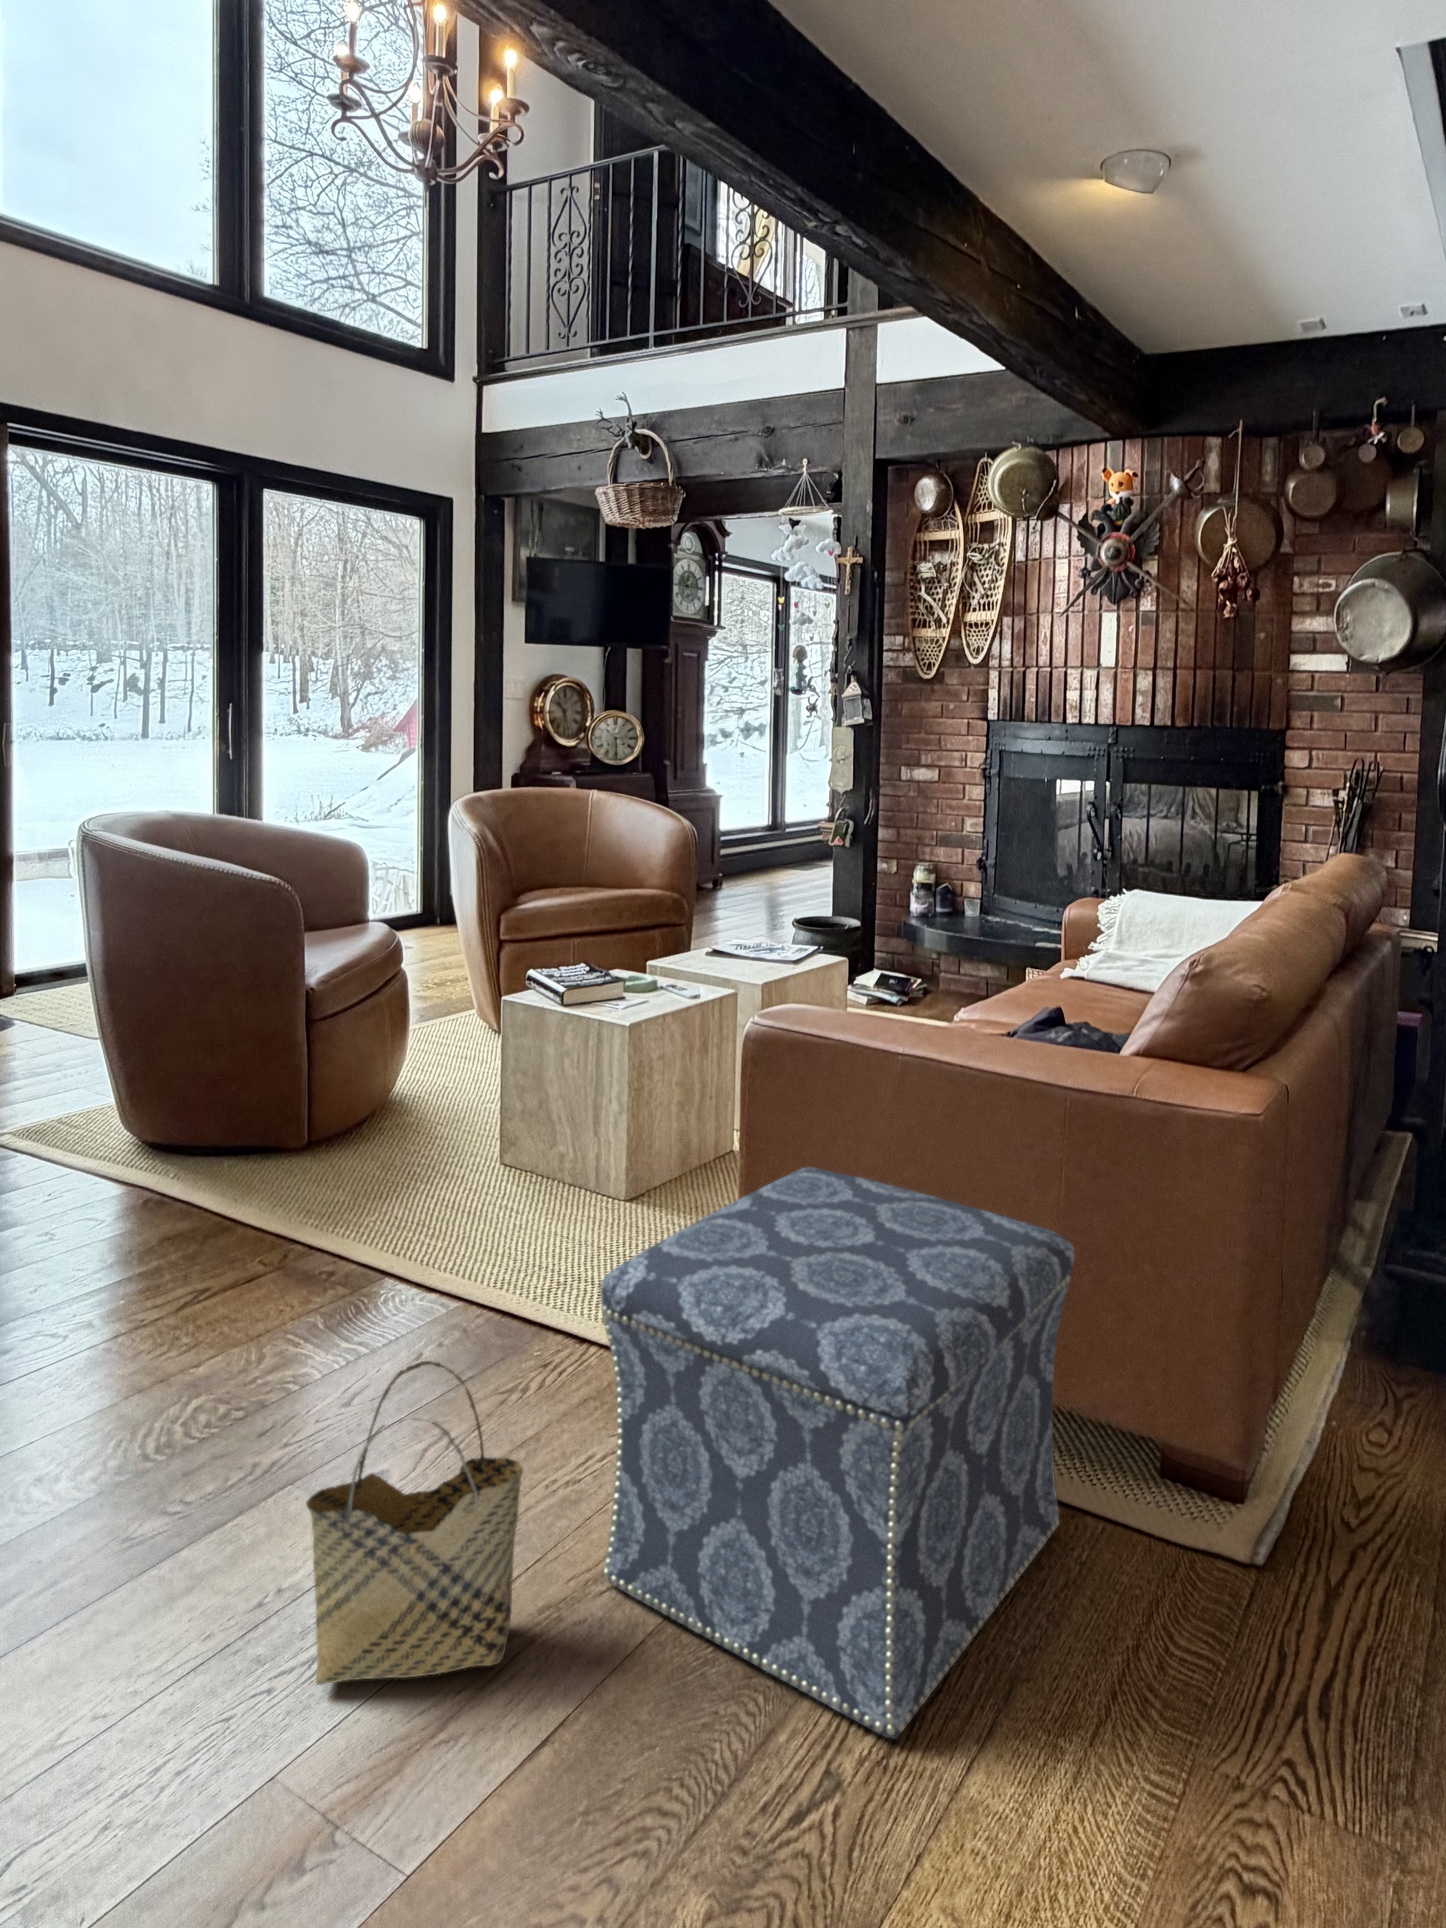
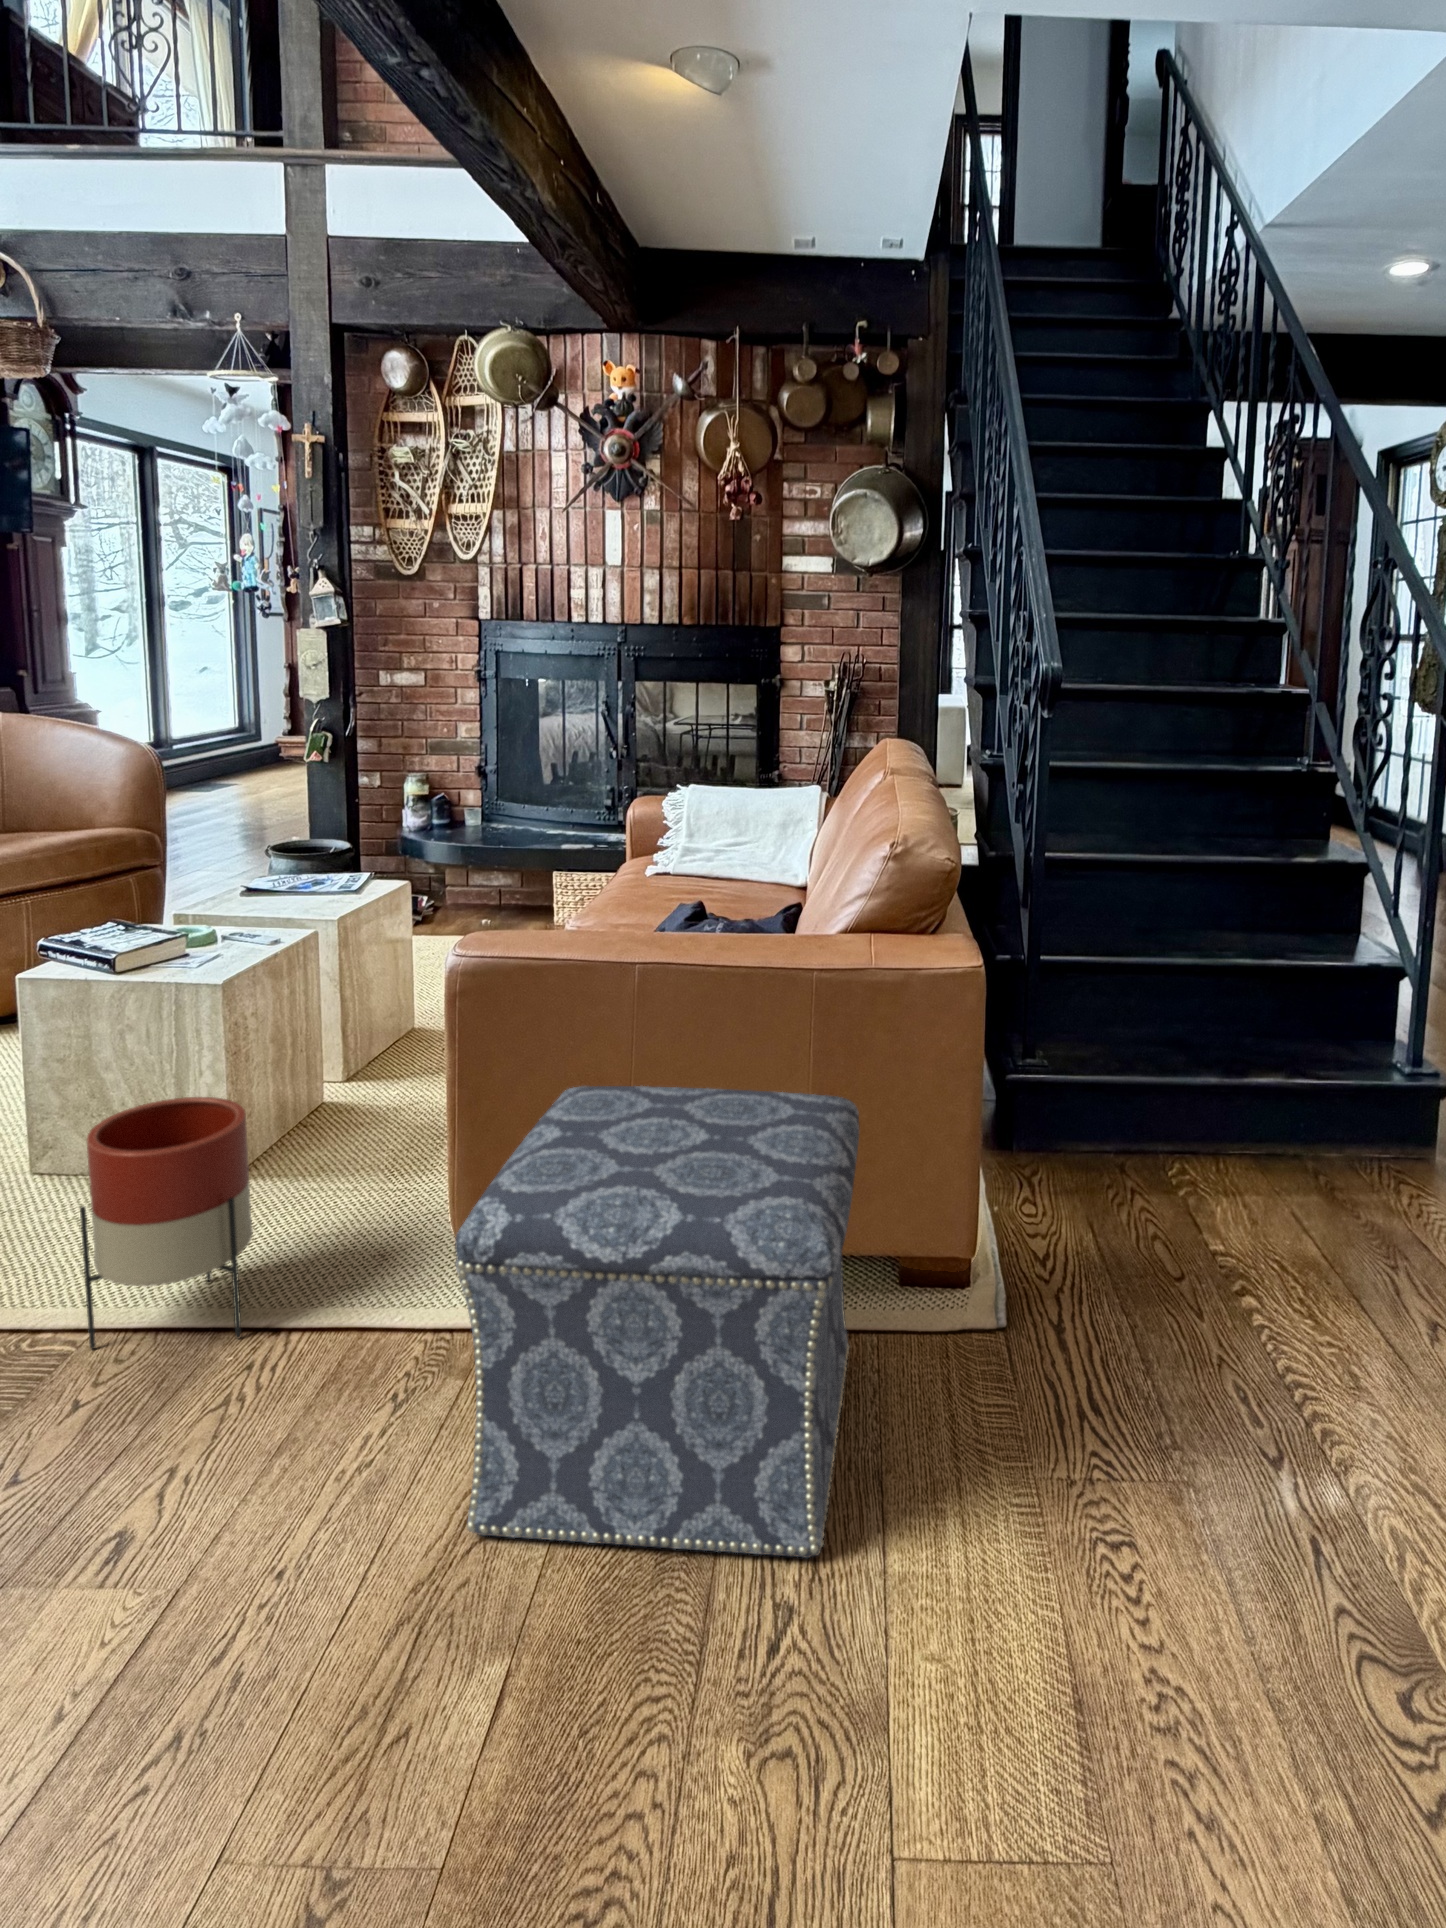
planter: none [446,1116,579,1341] -> present [80,1097,253,1349]
woven basket: present [306,1361,523,1685] -> none [172,1368,415,1746]

